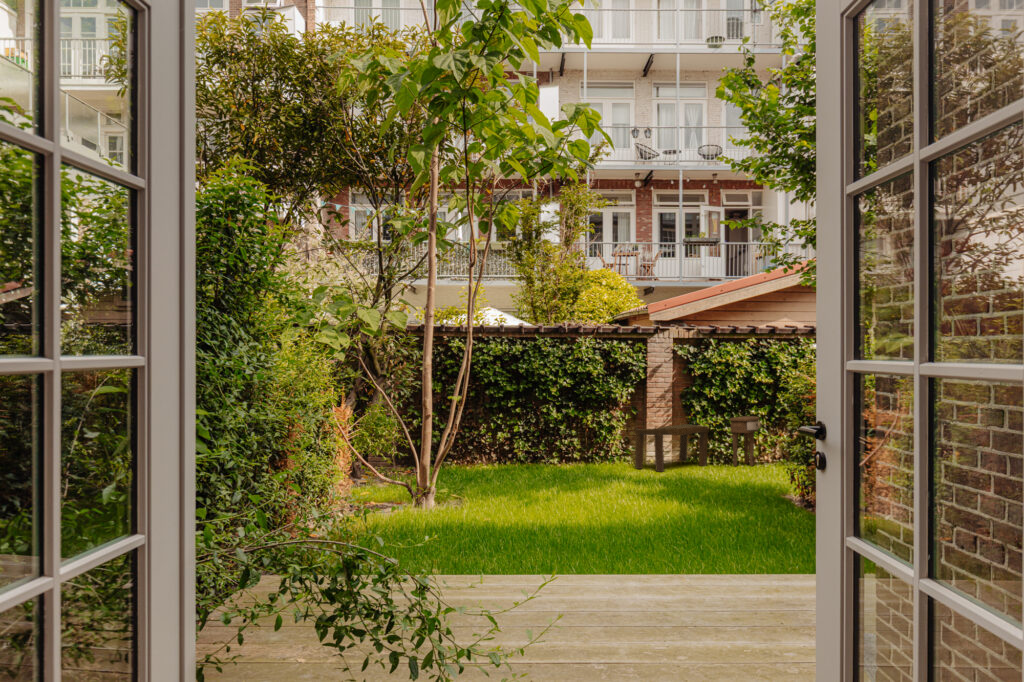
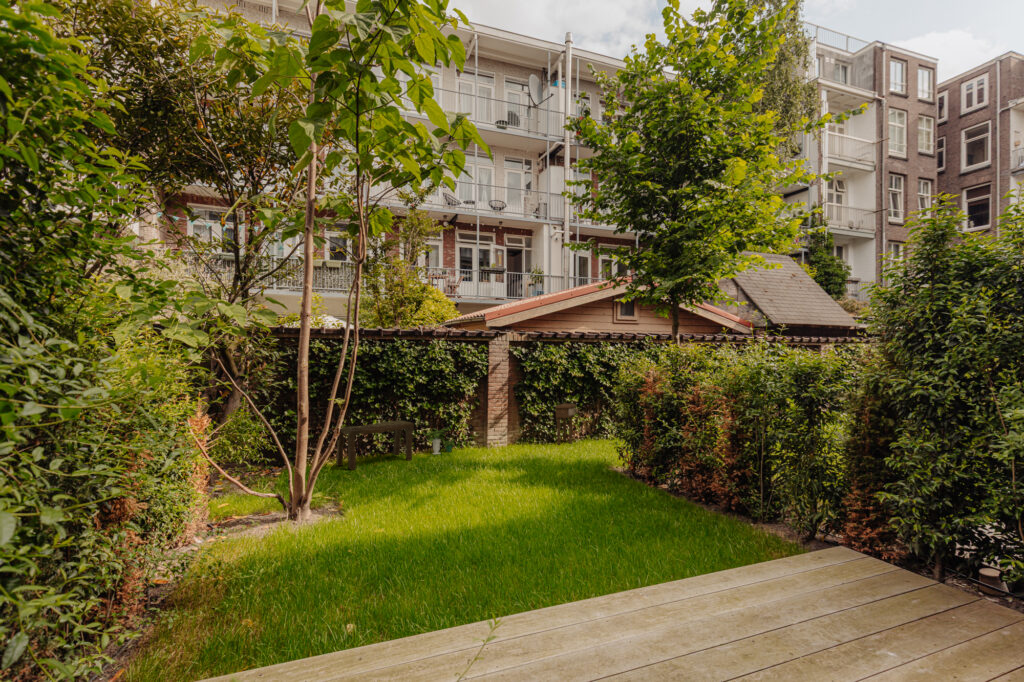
bench: present [635,424,709,472] -> present [336,420,414,470]
potted plant: none [569,438,606,467] -> present [426,429,454,454]

